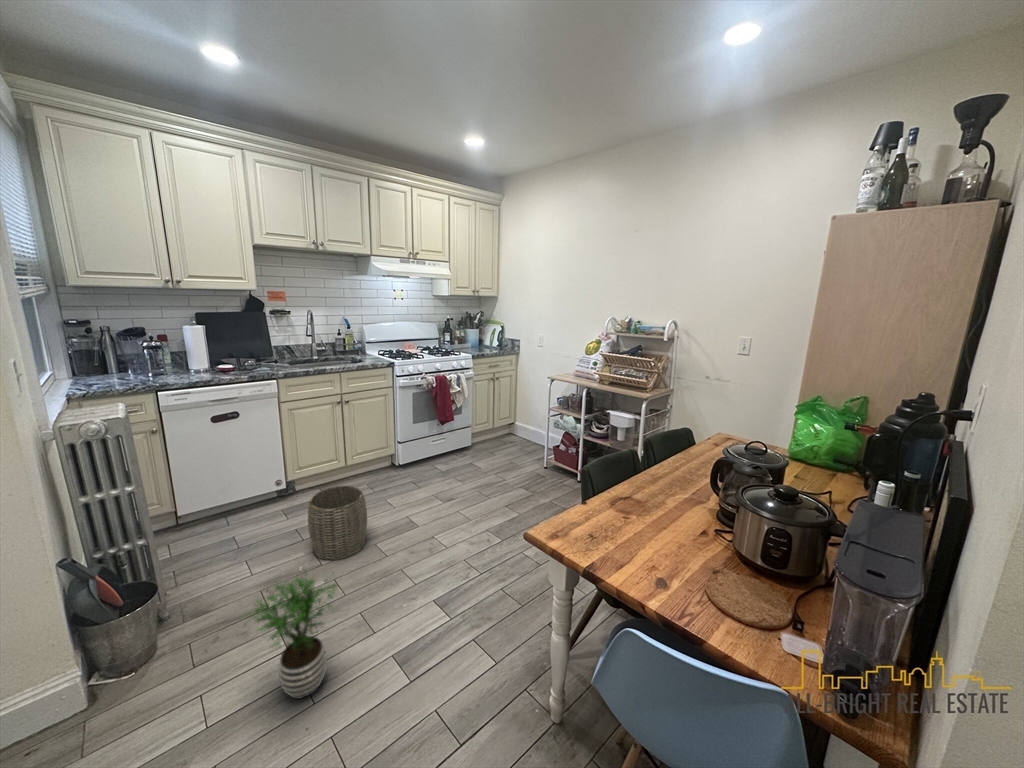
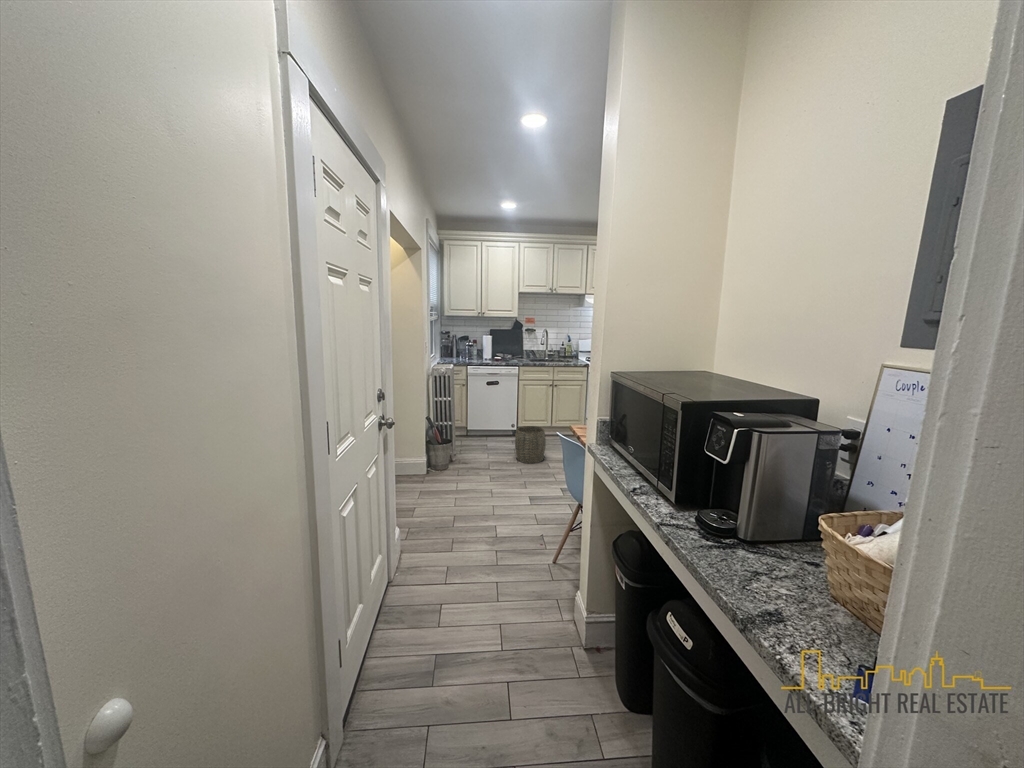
potted plant: present [244,572,336,699] -> none [470,439,508,494]

